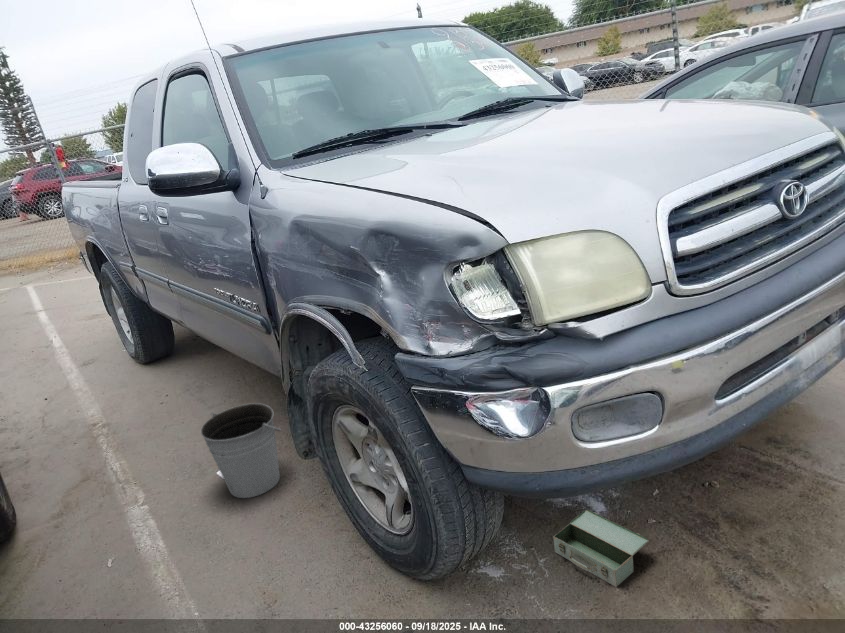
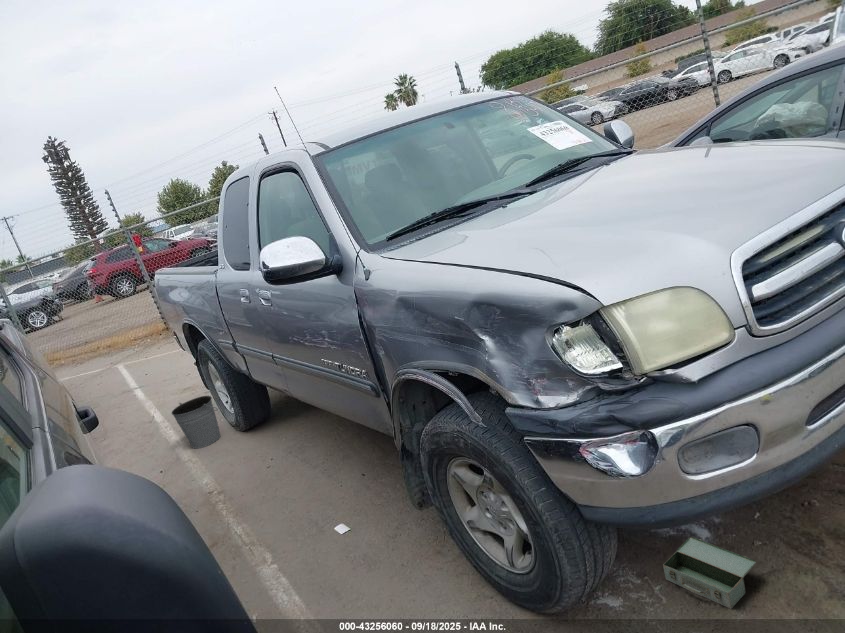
bucket: present [201,403,281,498] -> present [172,396,220,449]

